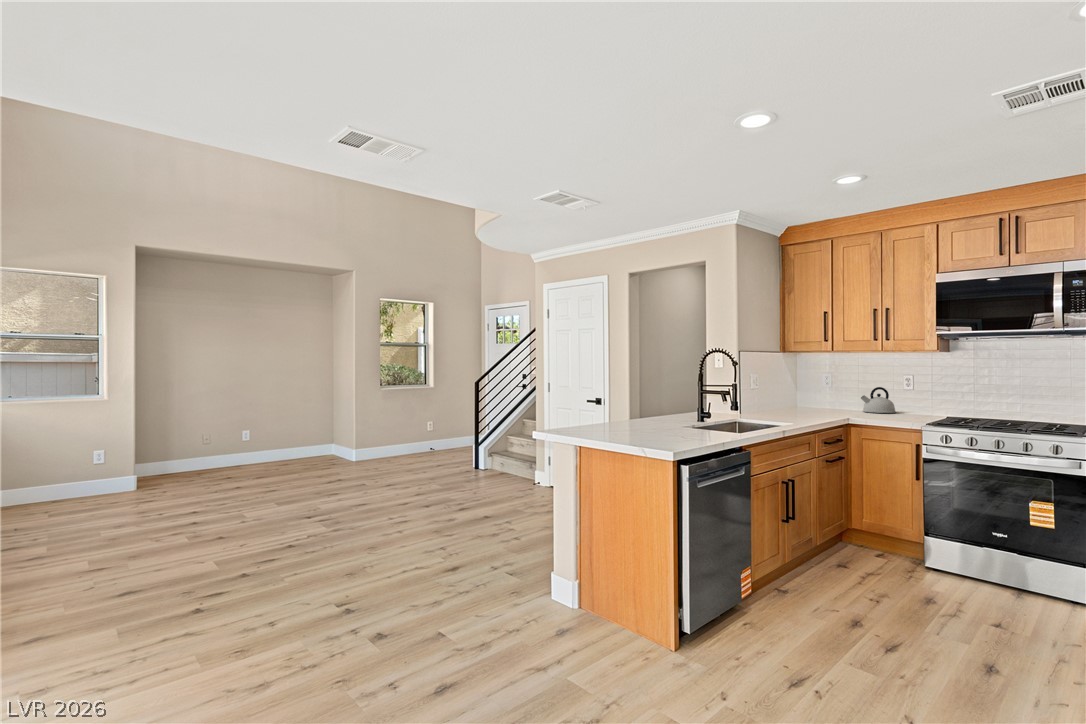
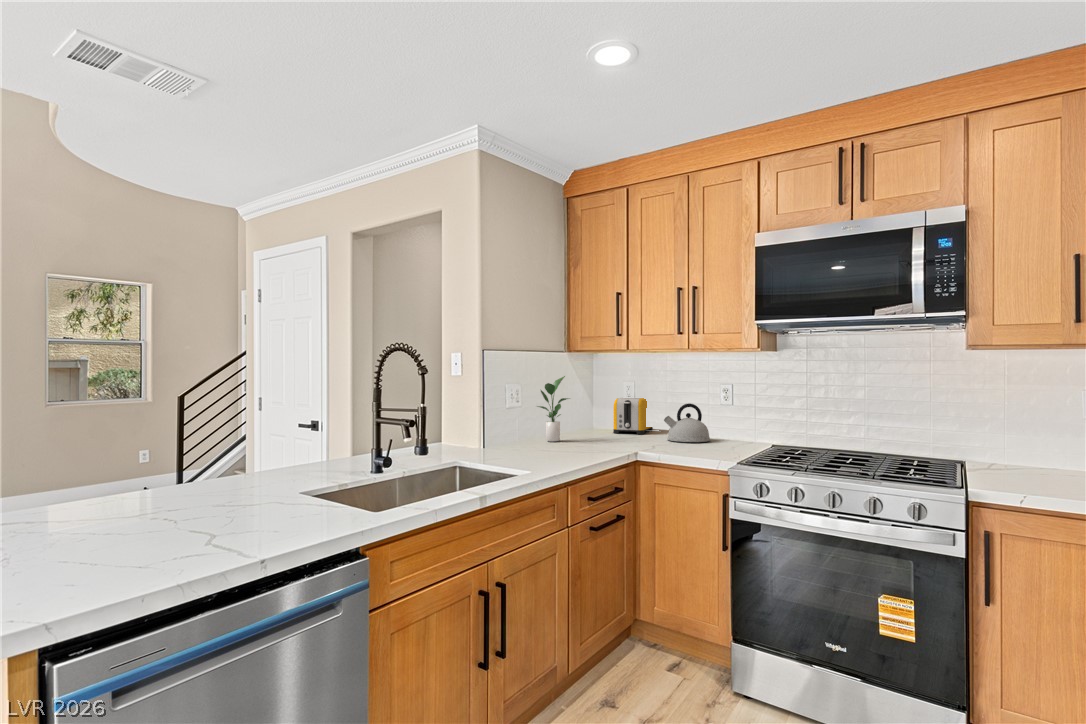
potted plant: none [770,368,795,412] -> present [537,376,569,442]
toaster: none [817,382,843,408] -> present [613,398,653,434]

